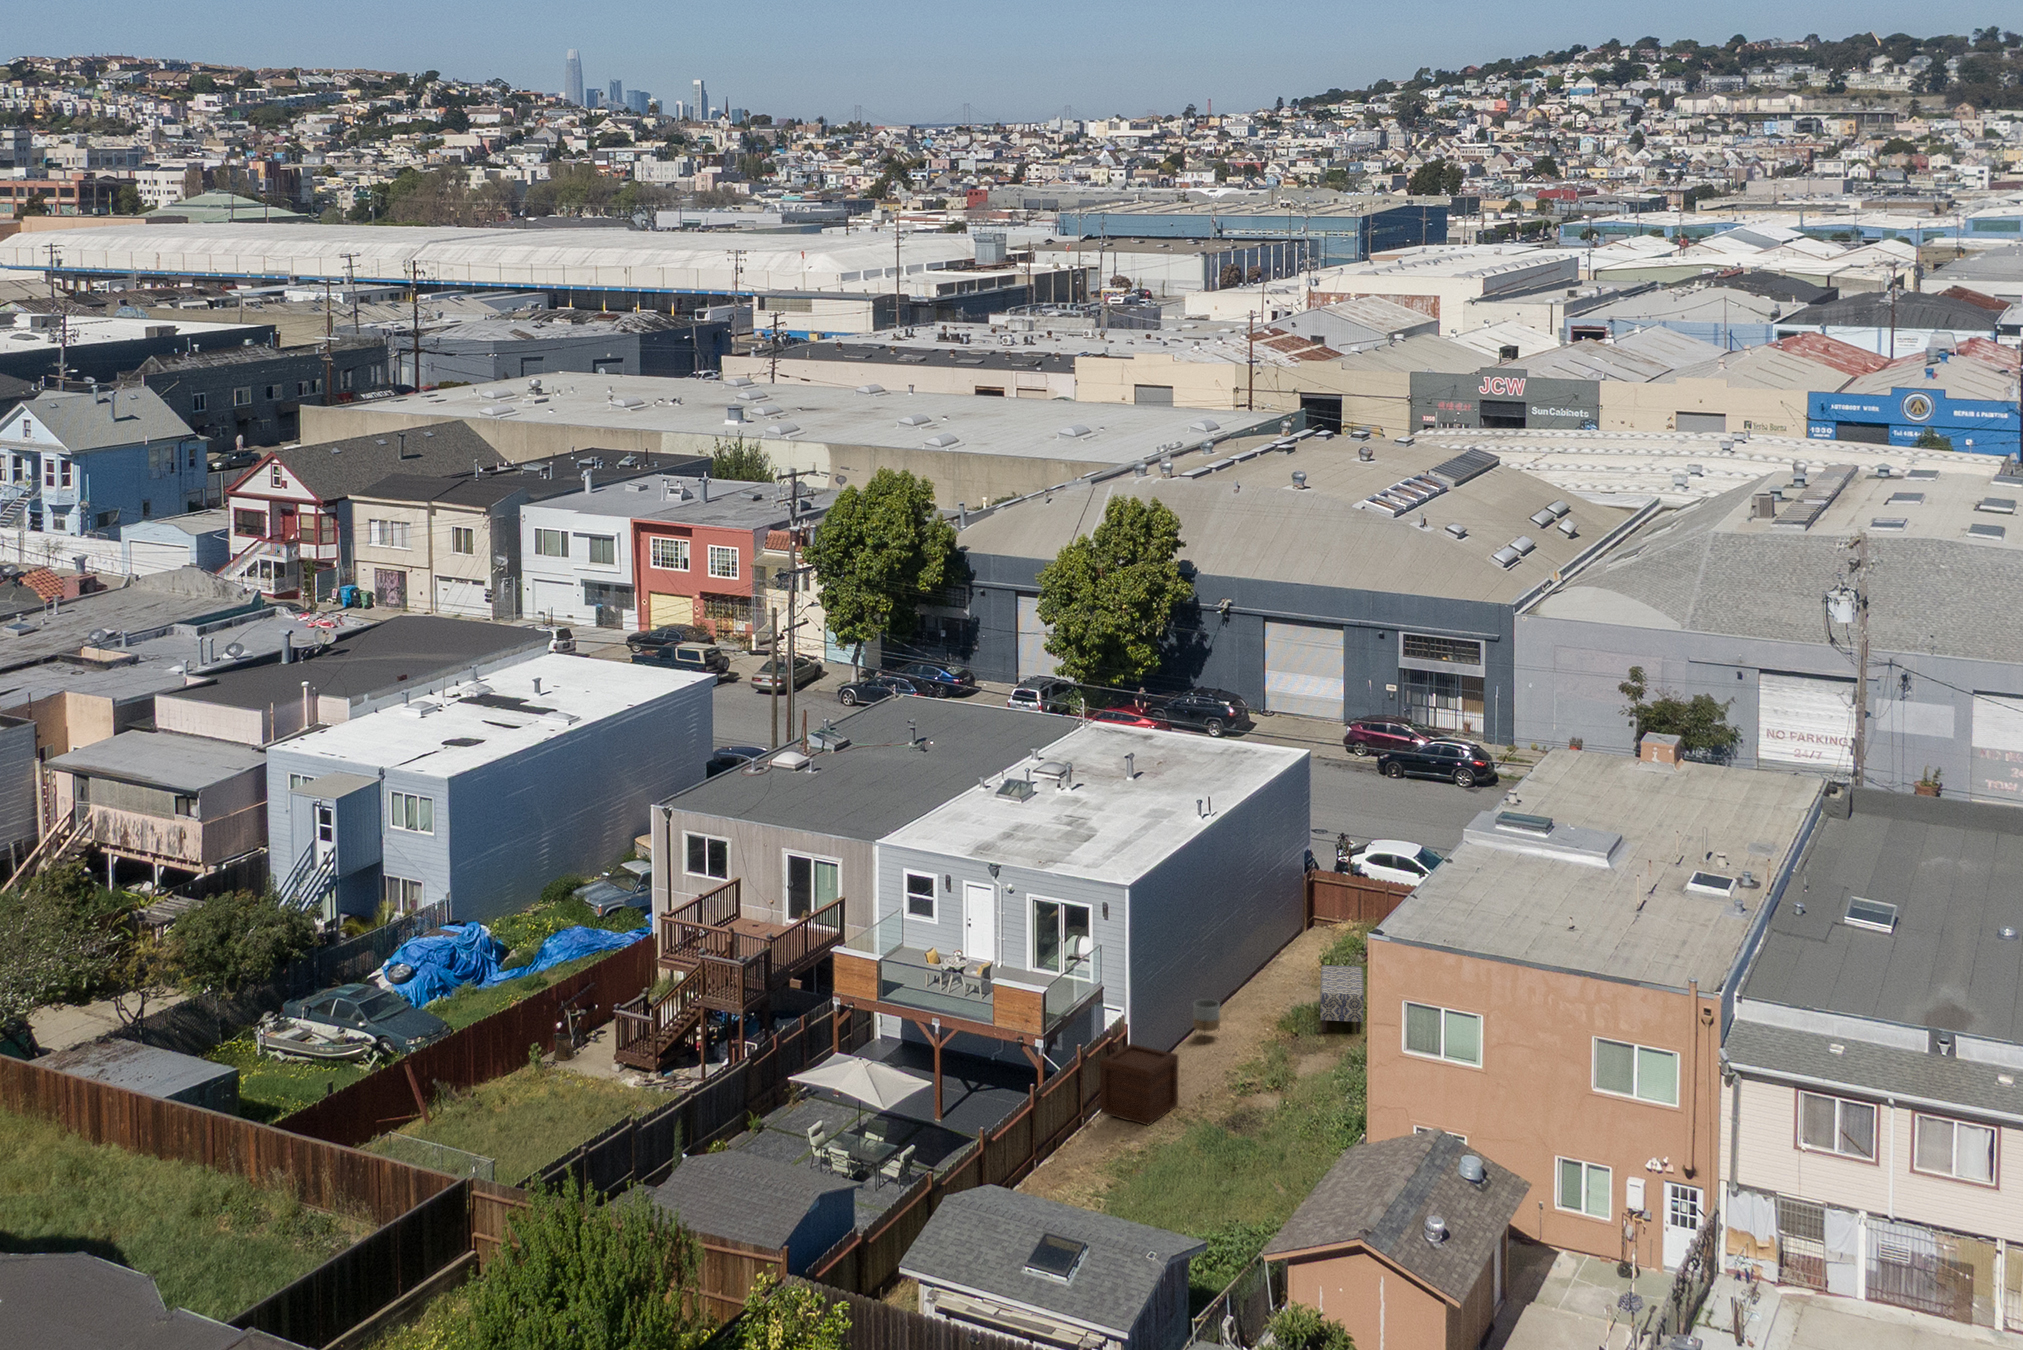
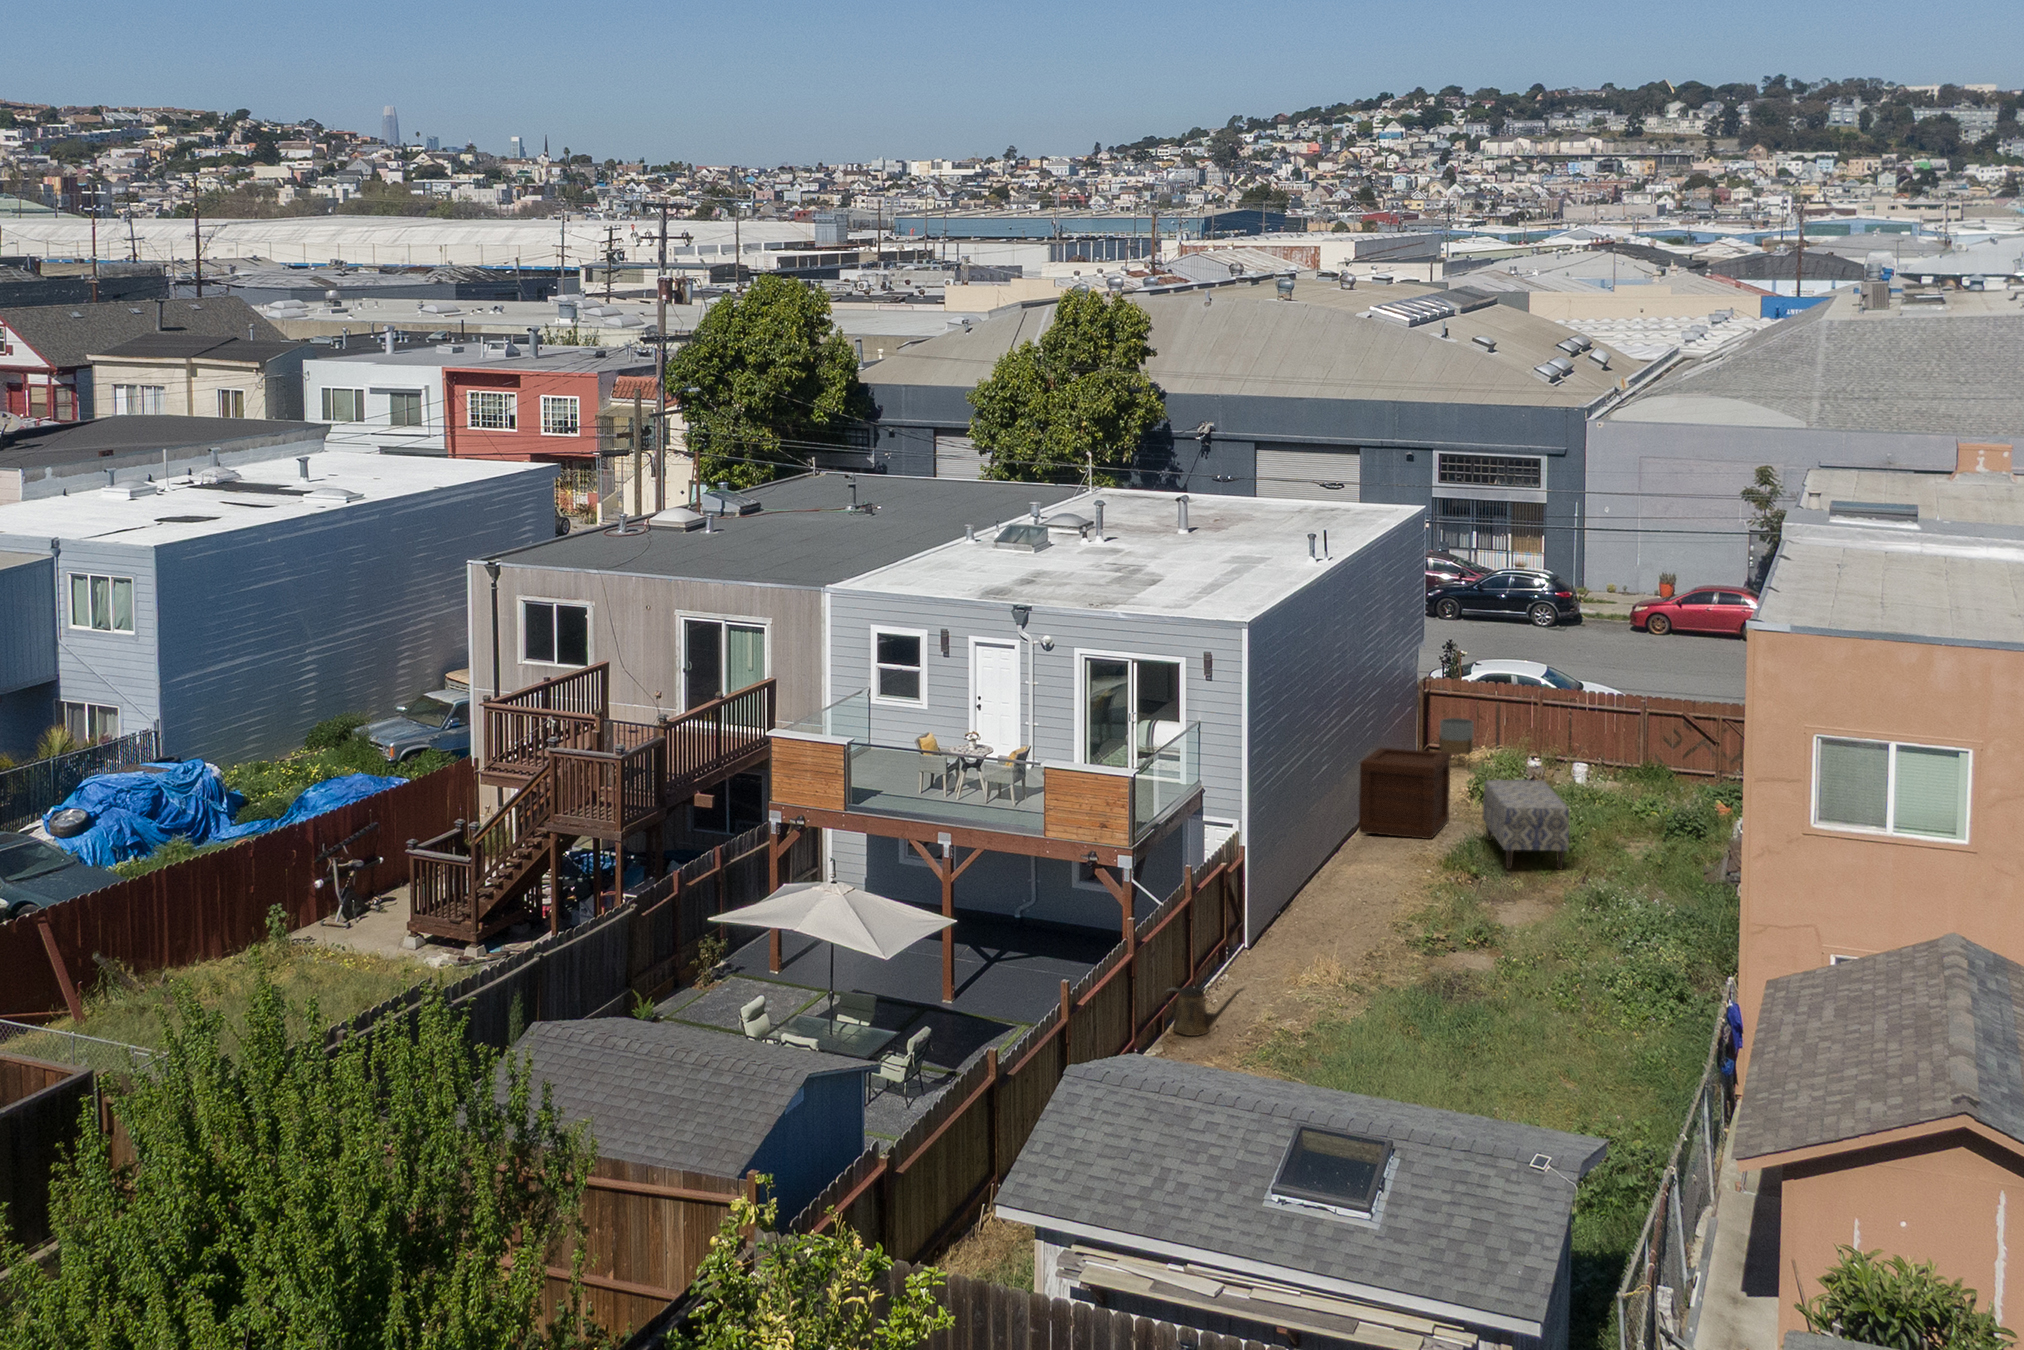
planter: present [1193,999,1220,1032] -> present [1439,718,1474,755]
watering can: present [553,1033,580,1061] -> present [1165,986,1244,1036]
wooden crate: present [1100,1044,1179,1125] -> present [1359,748,1451,839]

